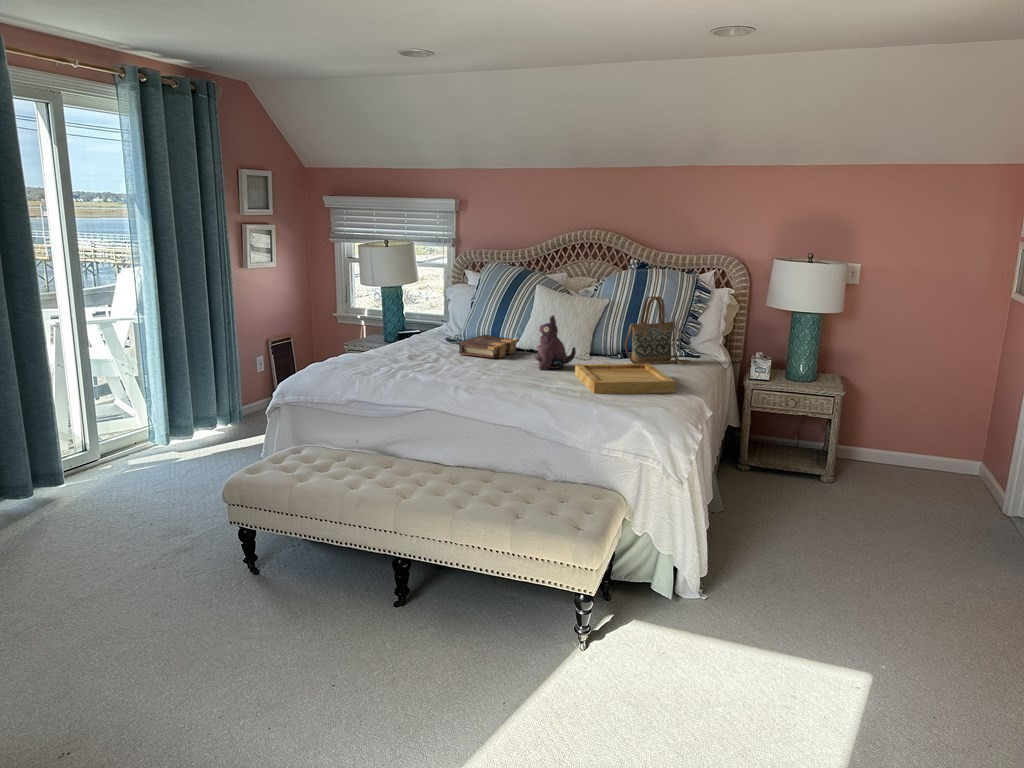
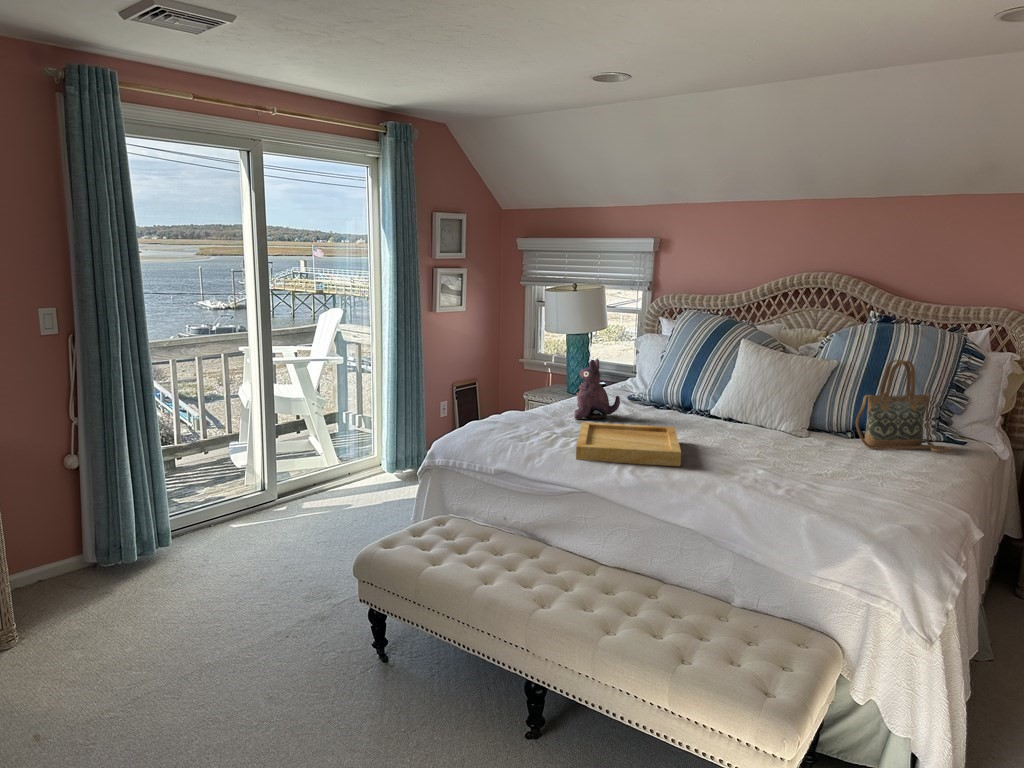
plush toy: present [535,315,576,370] -> present [574,359,620,419]
book: present [459,335,519,358] -> none [639,396,715,427]
tray: present [575,364,675,393] -> present [576,422,681,466]

